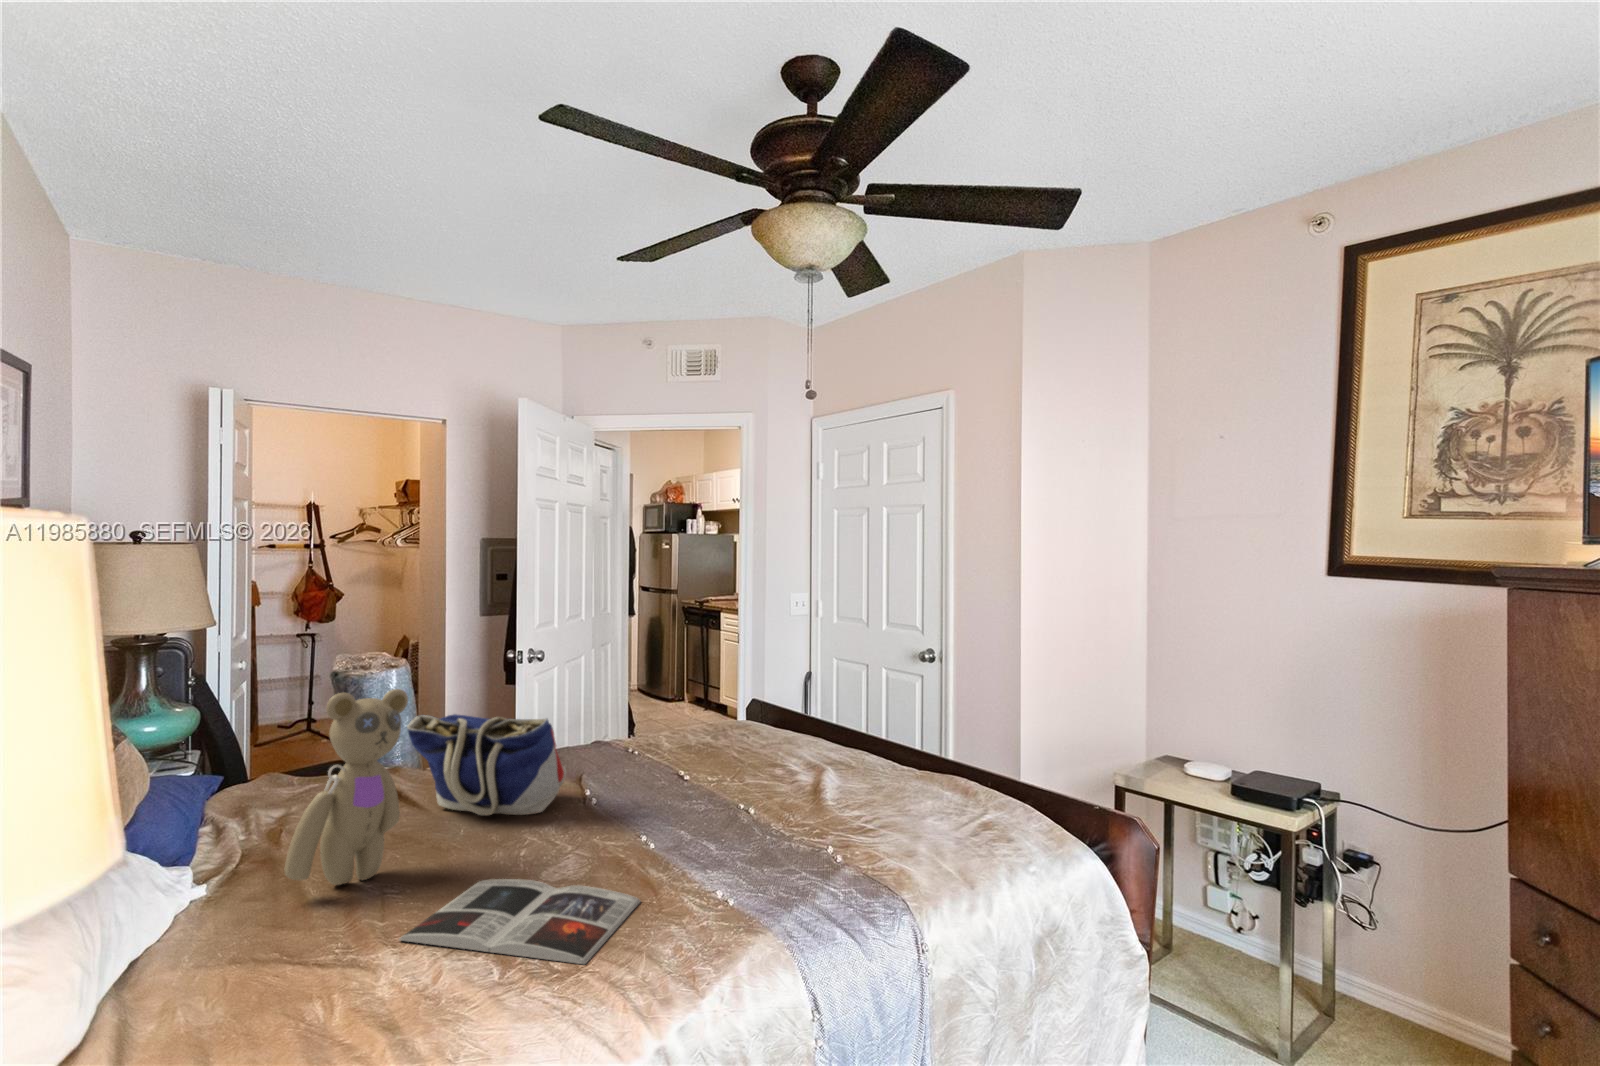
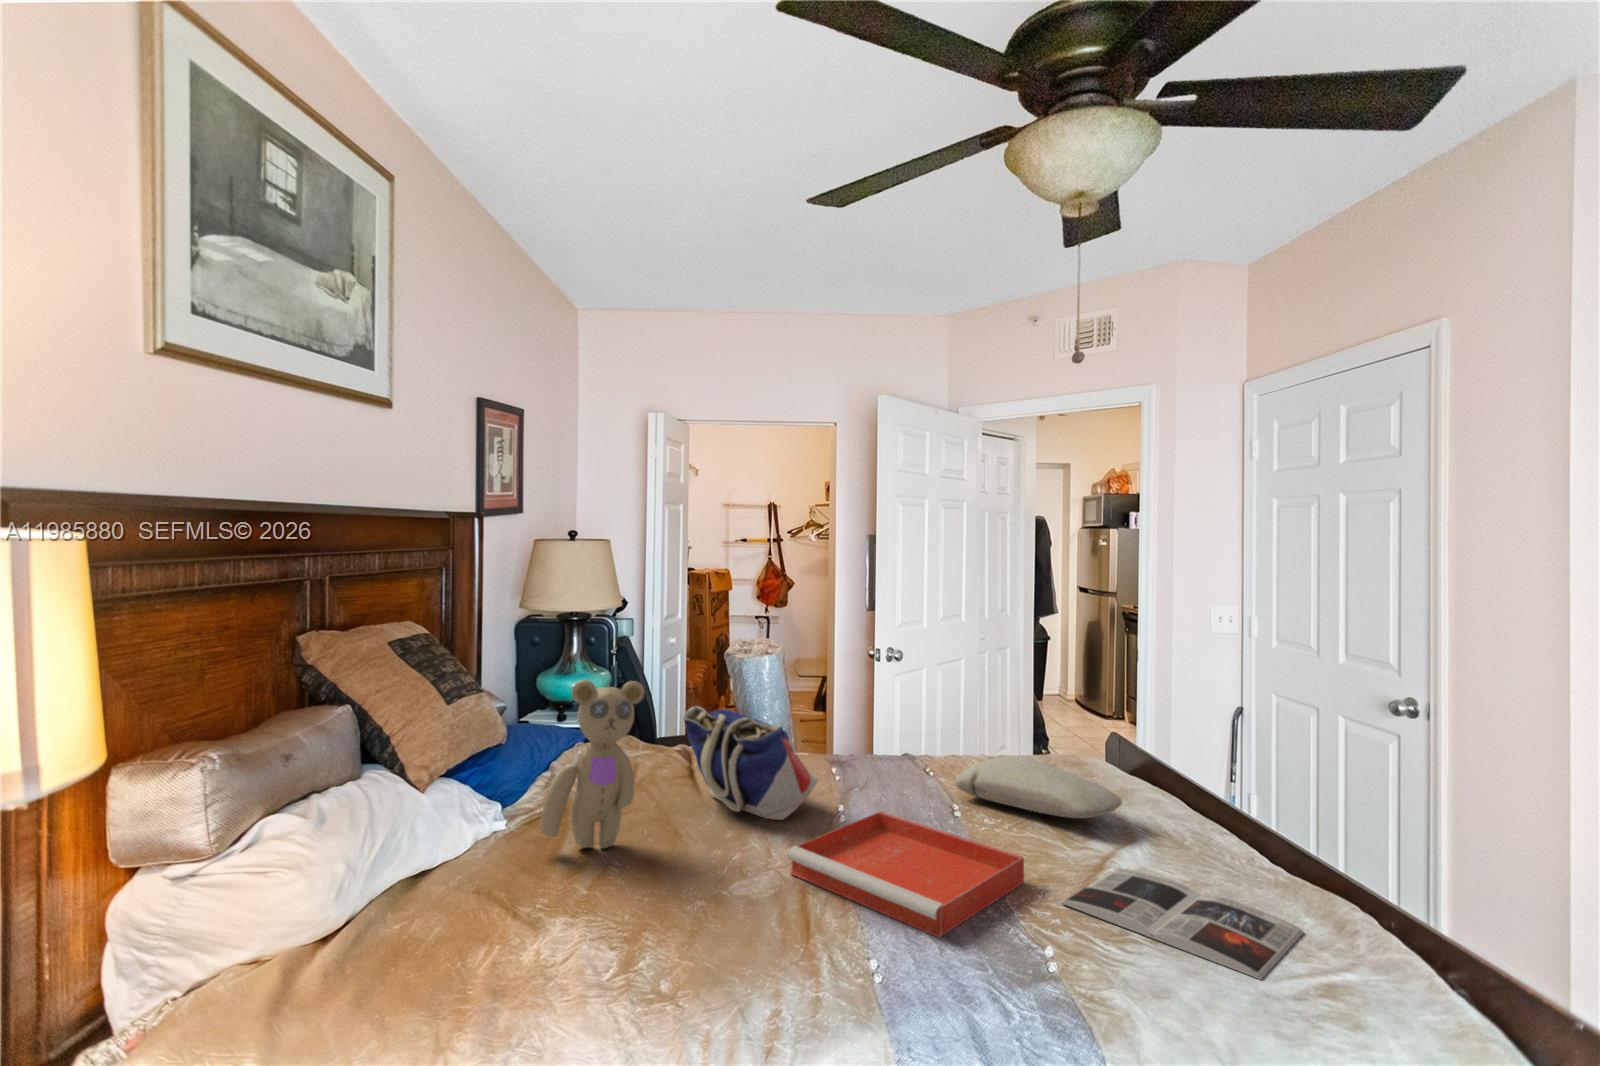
pillow: none [678,721,816,761] -> present [955,756,1122,818]
tray: none [592,783,784,862] -> present [787,812,1024,937]
magazine: present [399,879,640,964] -> present [1062,868,1303,979]

